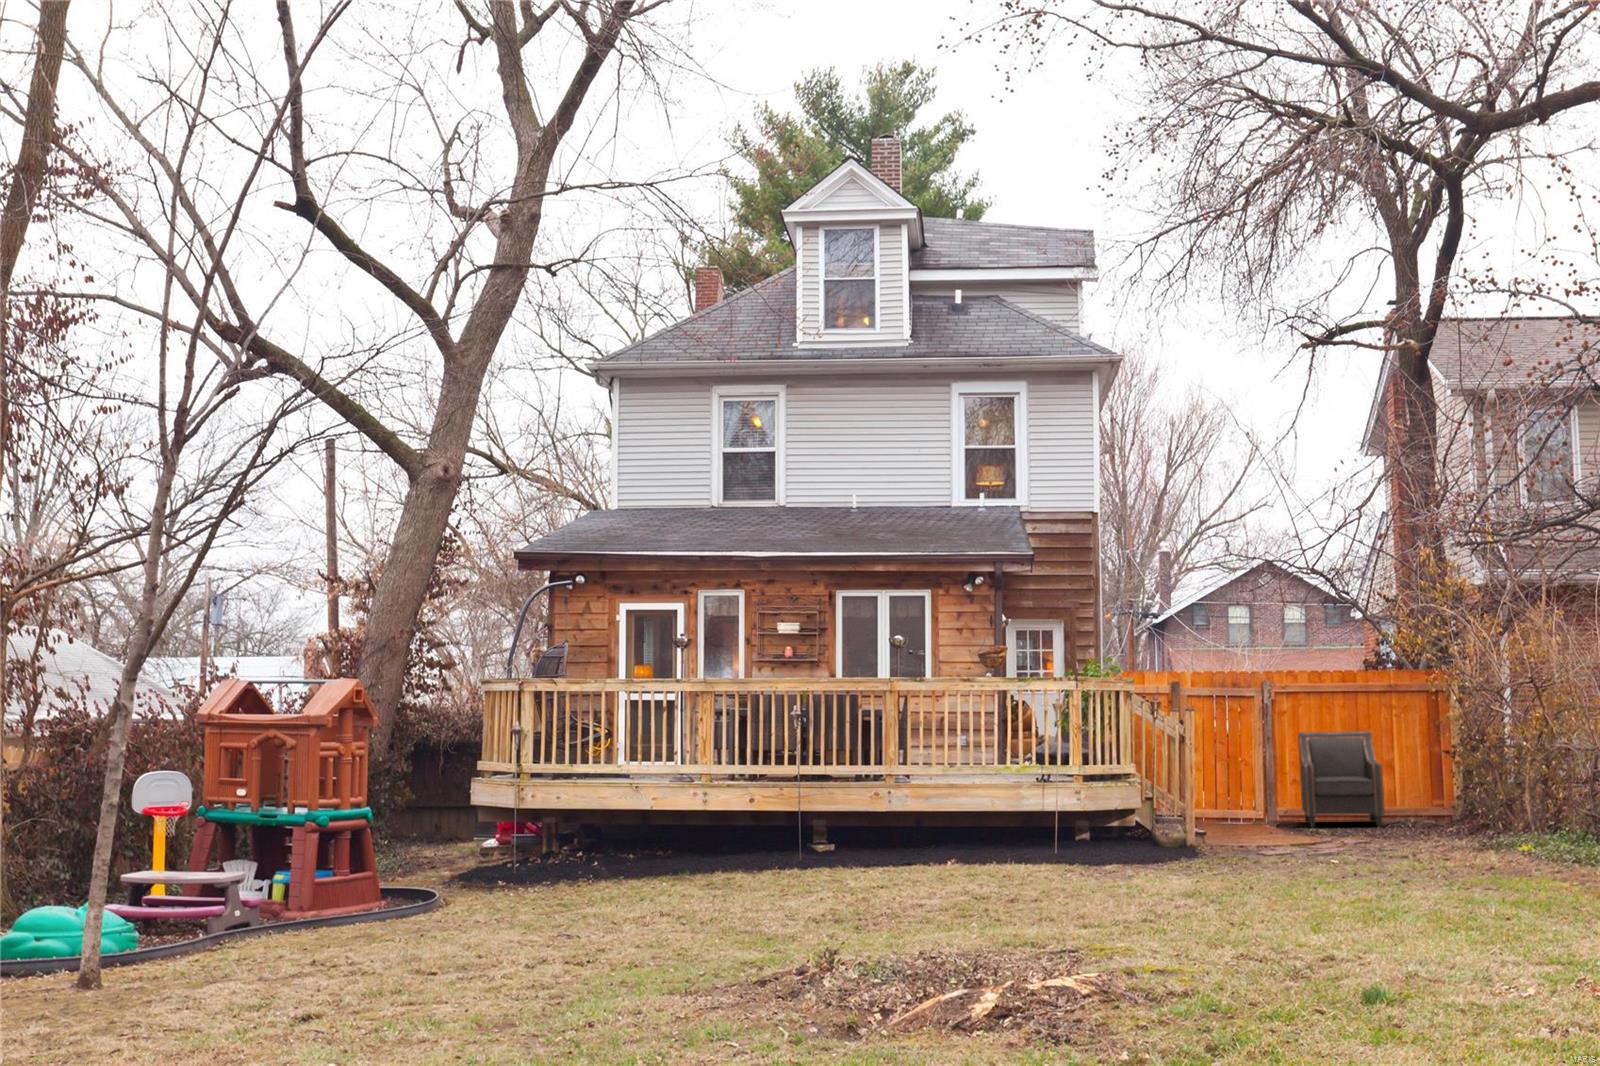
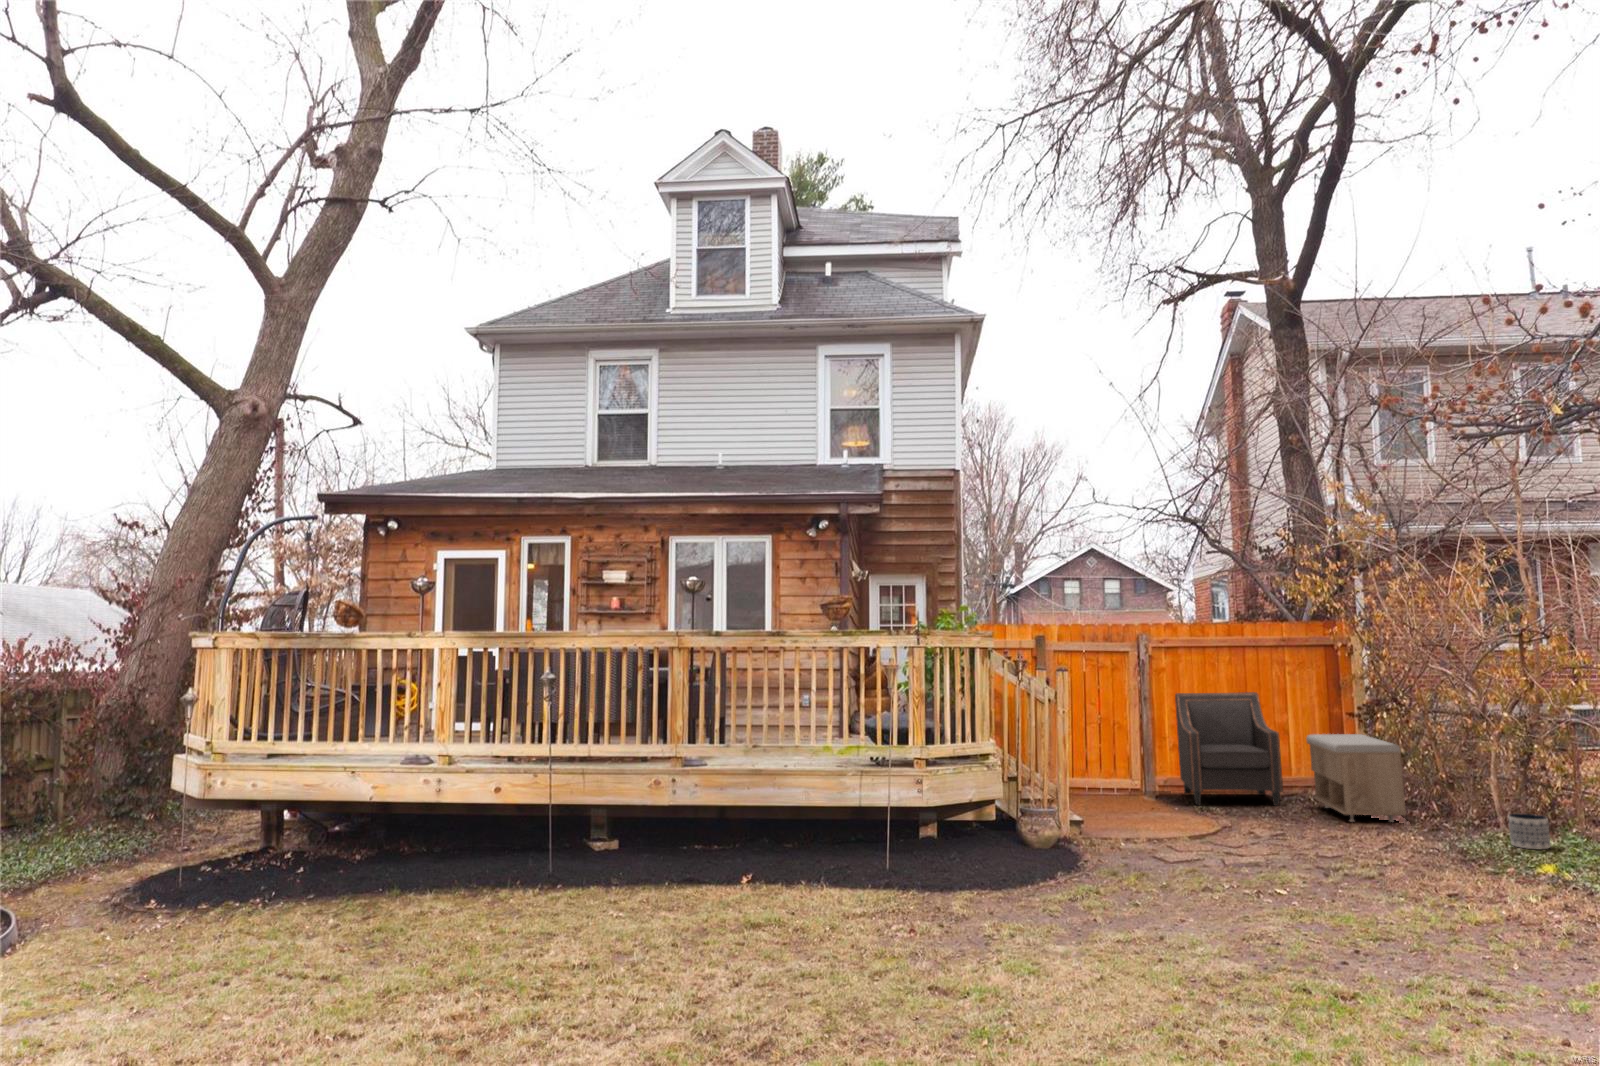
storage bench: none [1404,765,1473,834] -> present [1307,734,1406,822]
planter: none [1532,818,1561,842] -> present [1508,813,1550,849]

